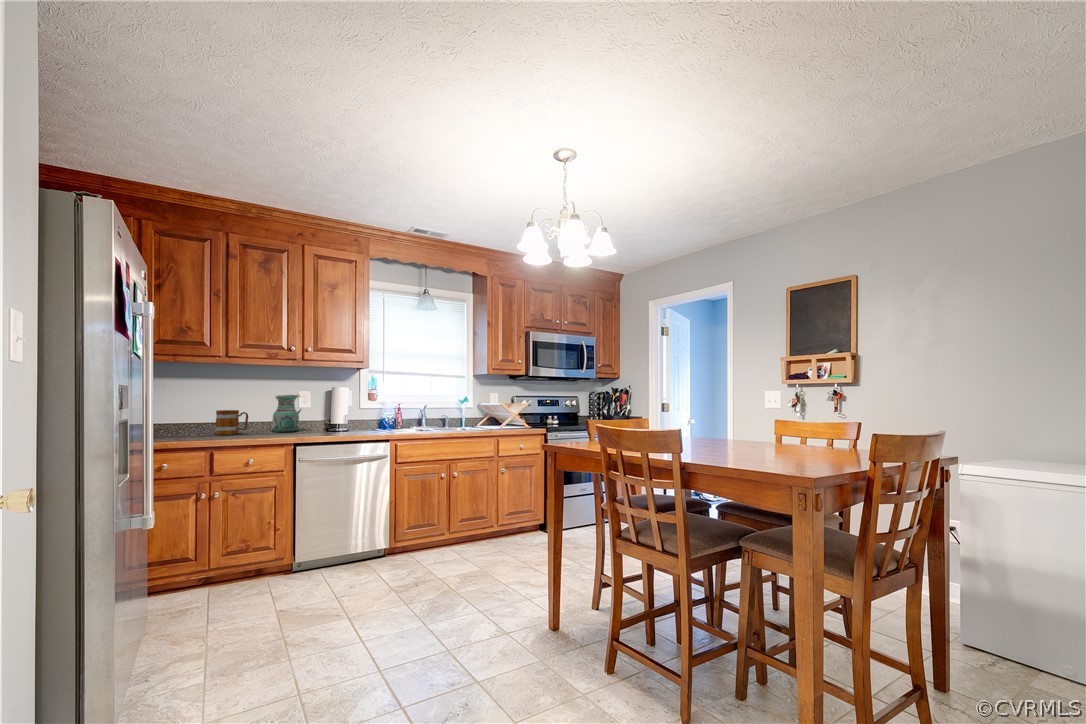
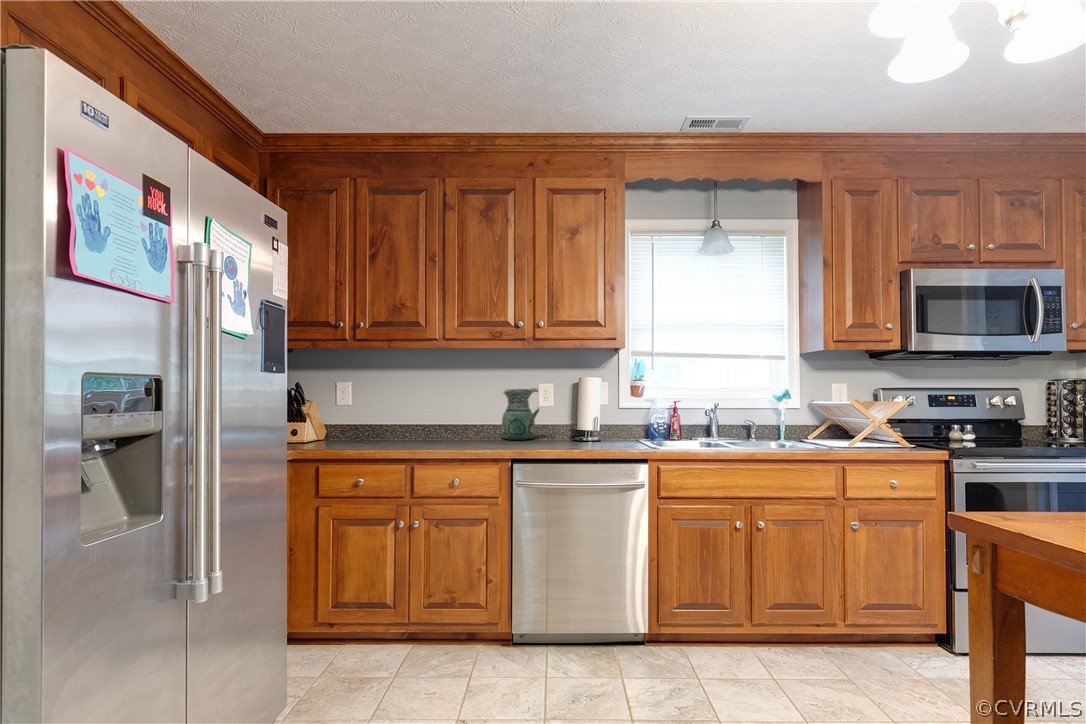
mug: present [215,410,248,435] -> none [434,409,469,441]

